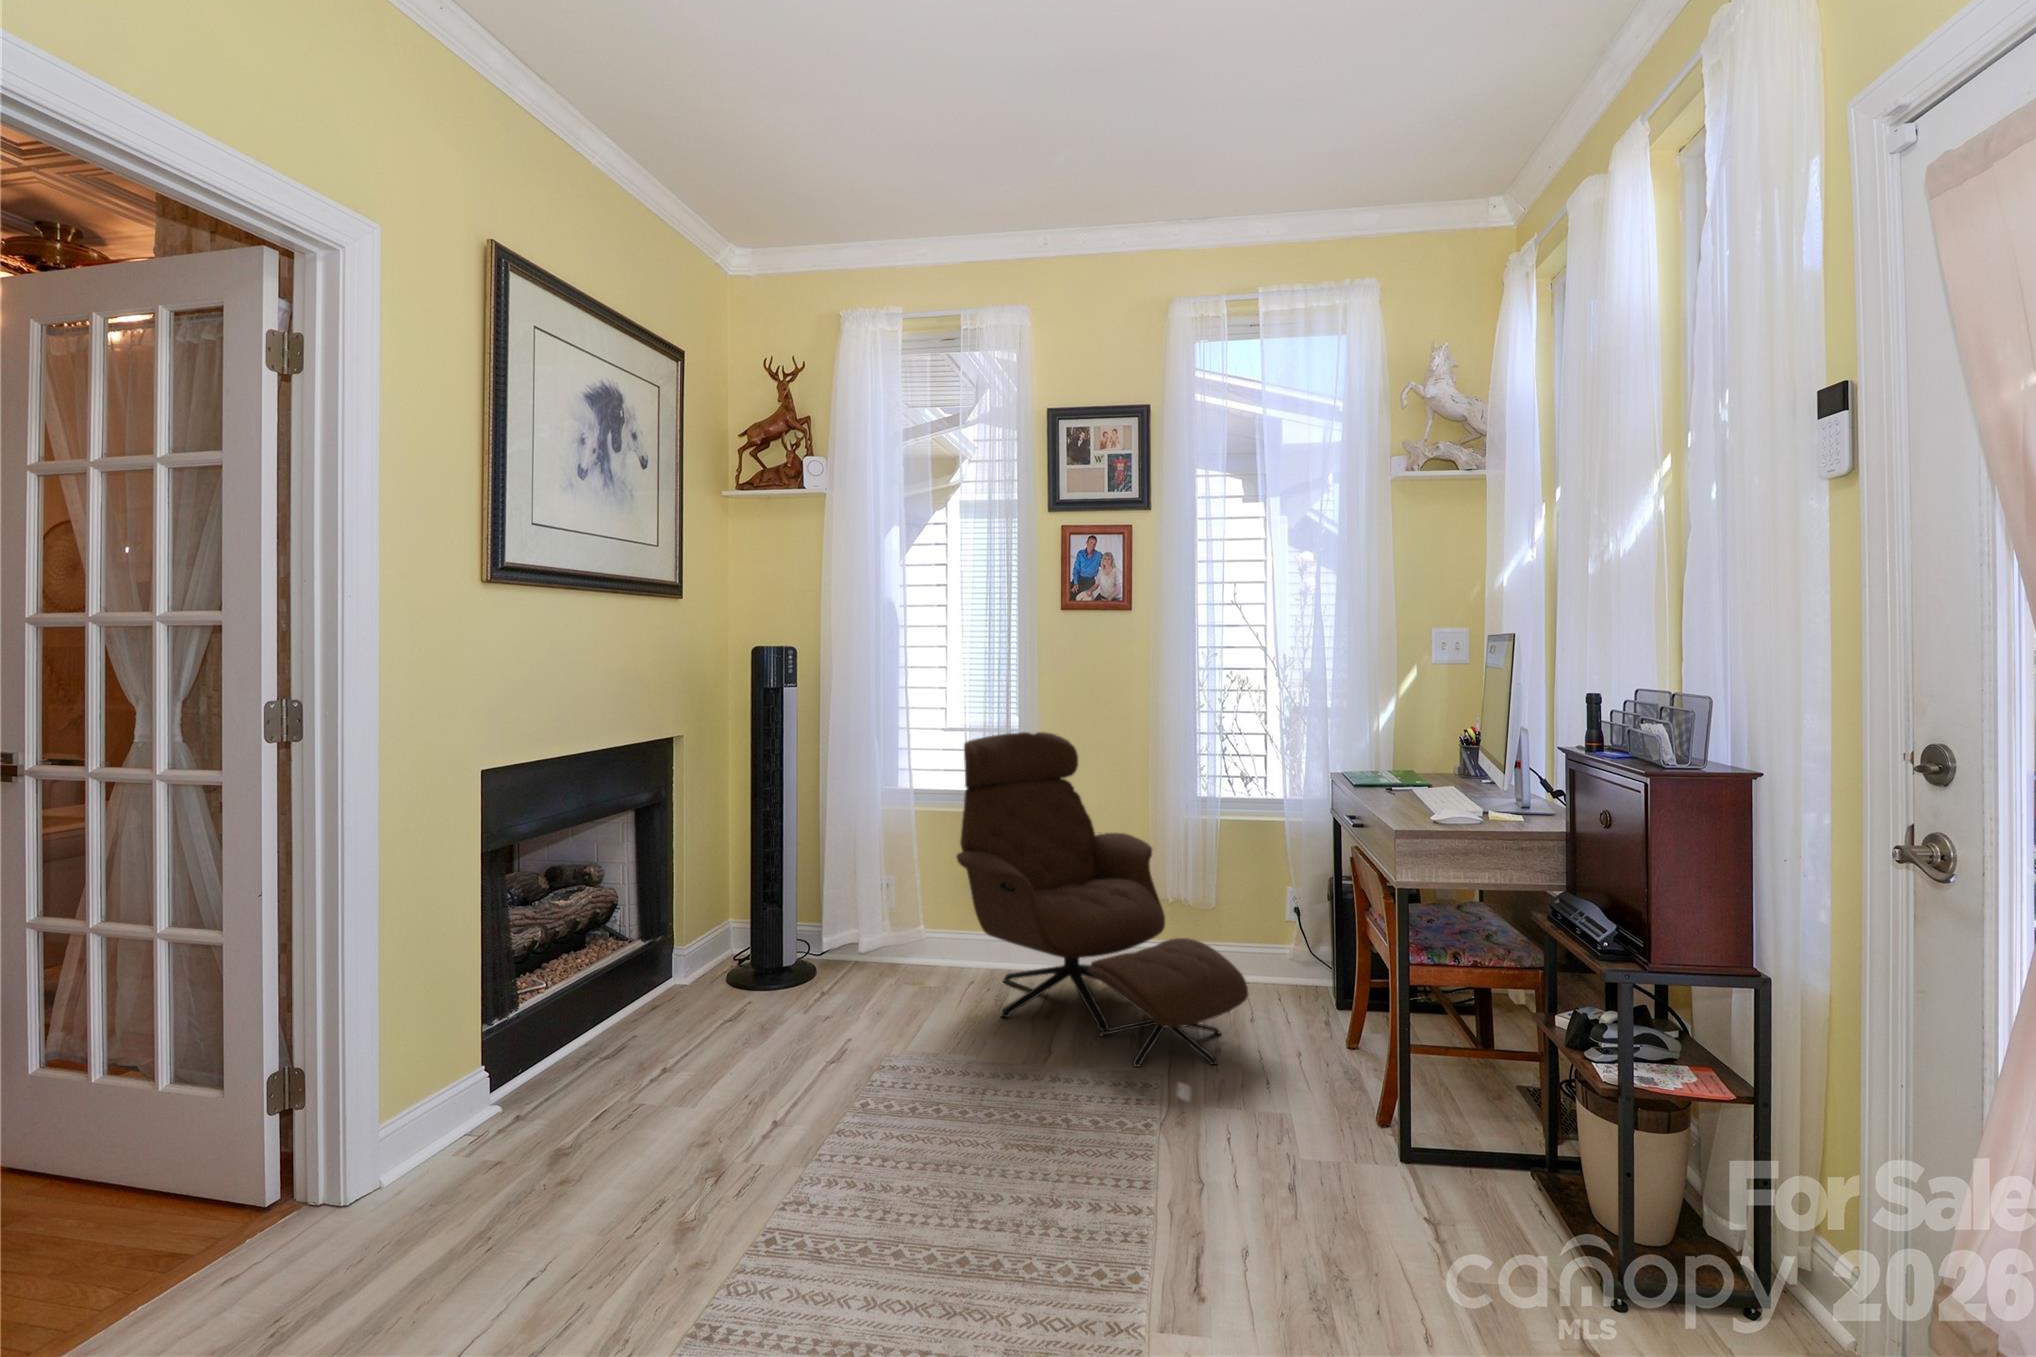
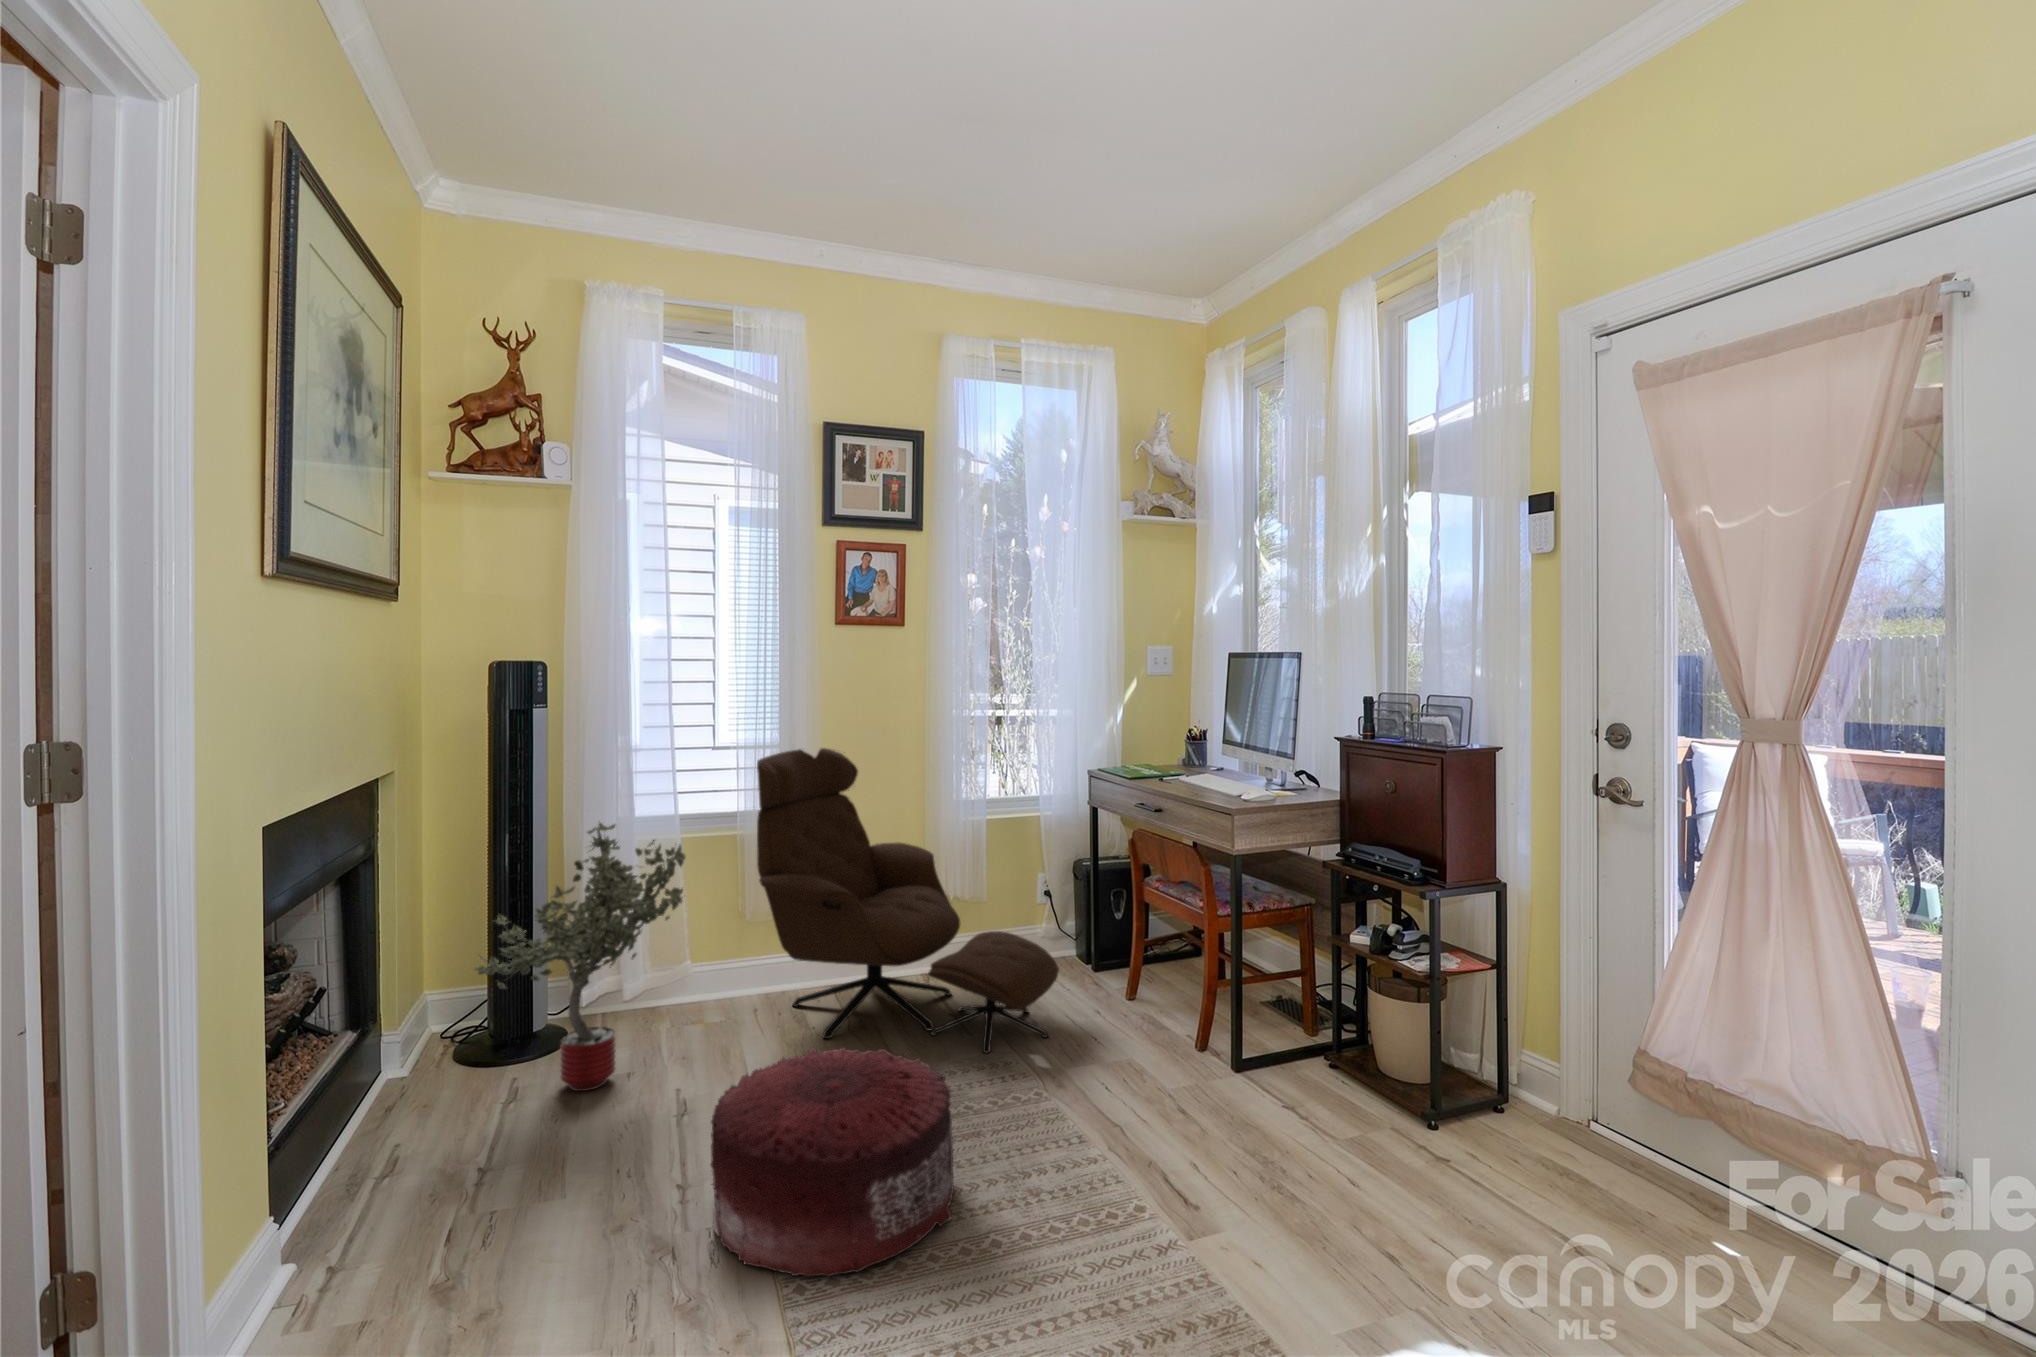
potted tree: none [693,787,883,1019] -> present [475,823,686,1091]
pouf: none [741,1018,983,1243] -> present [711,1048,953,1276]

